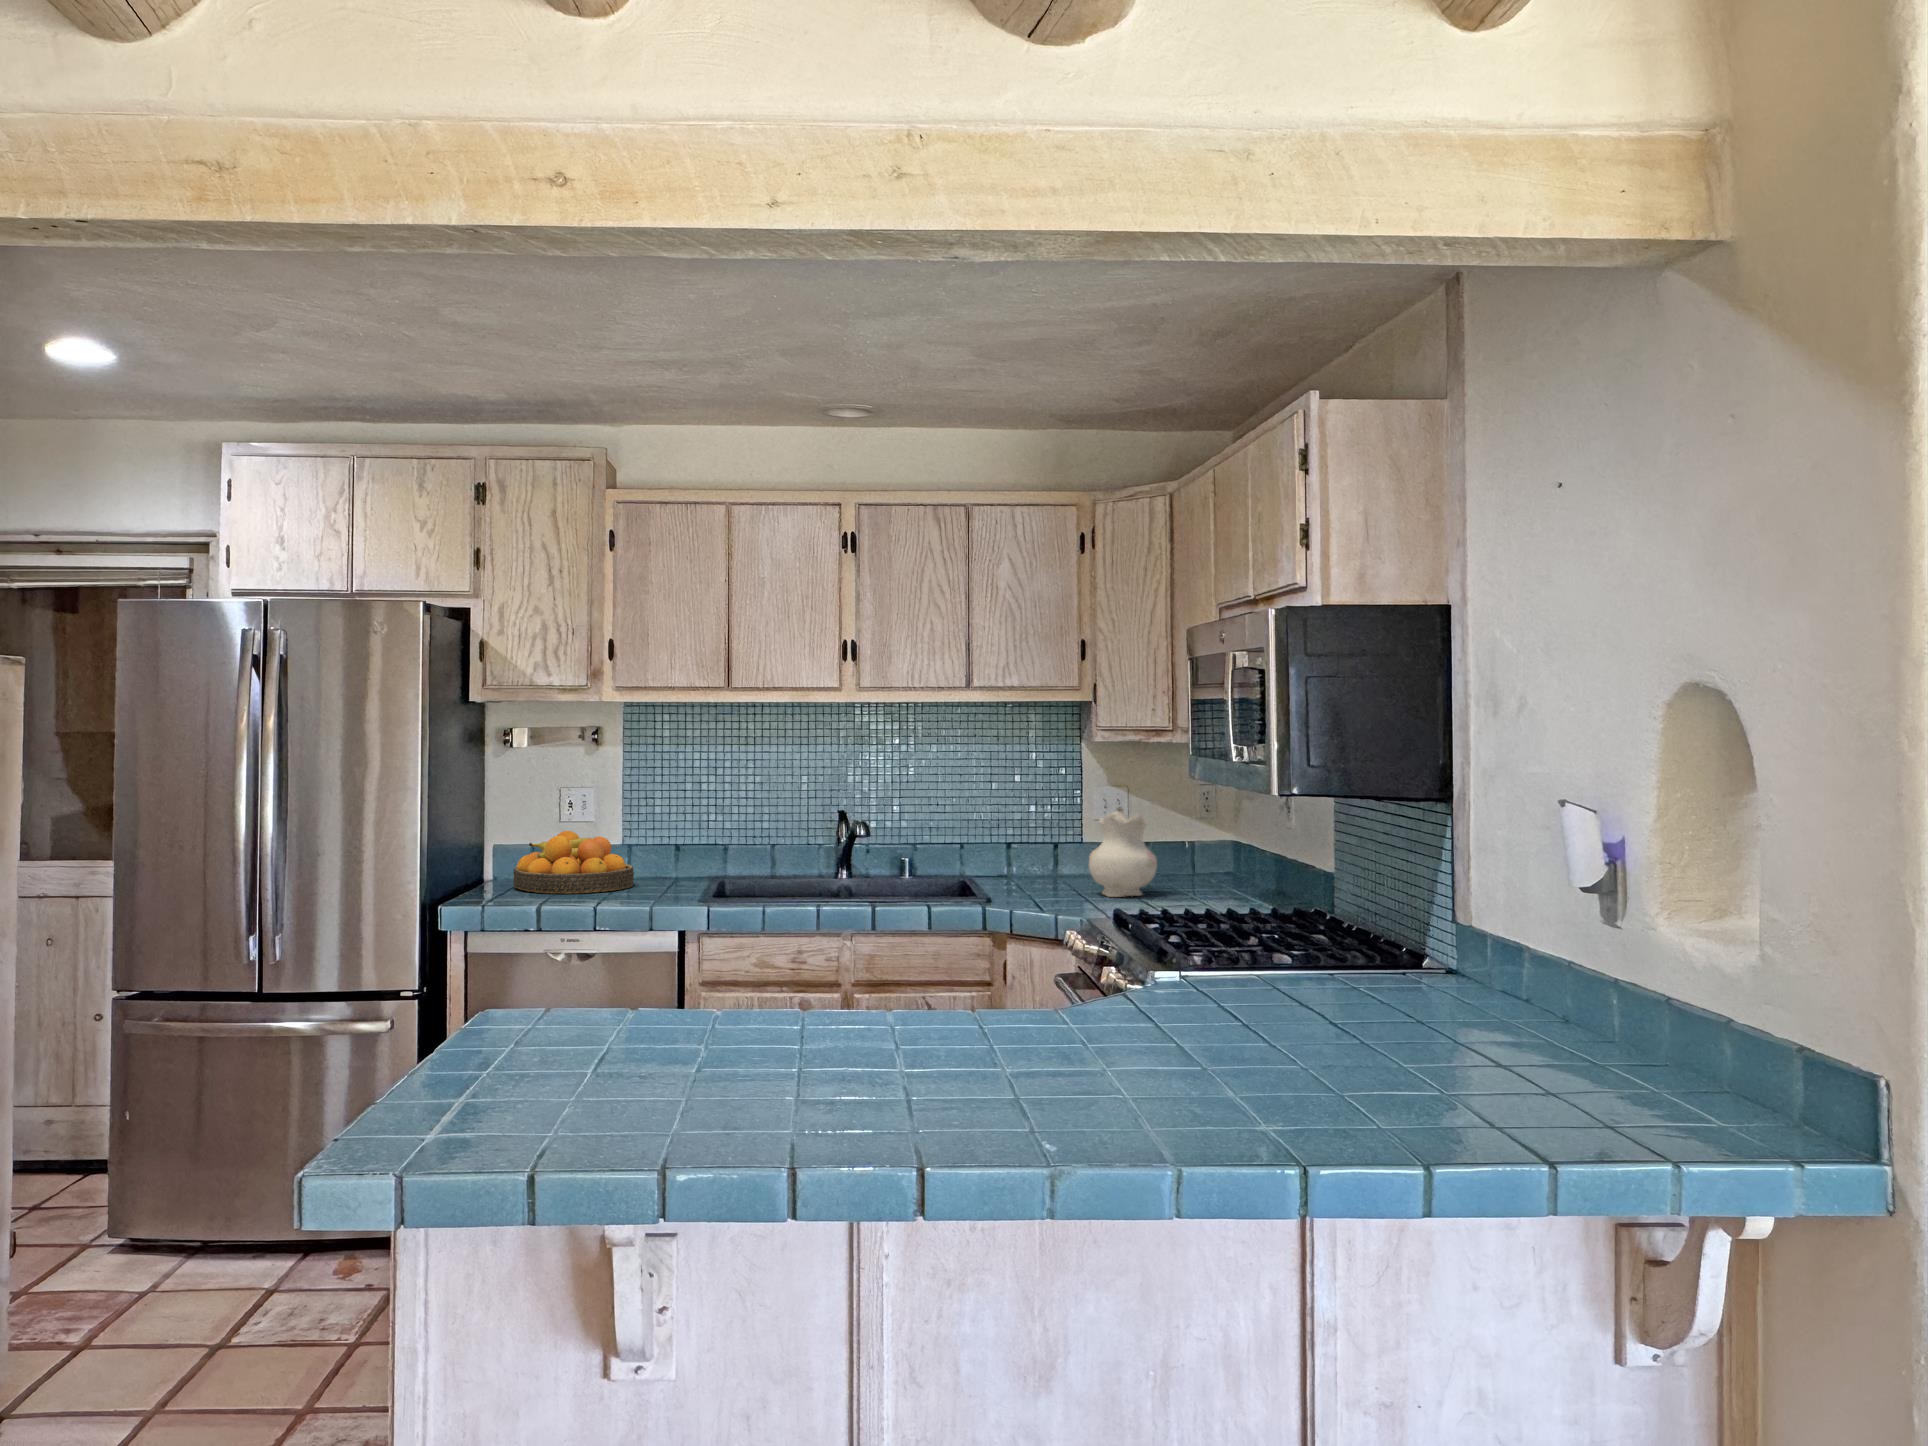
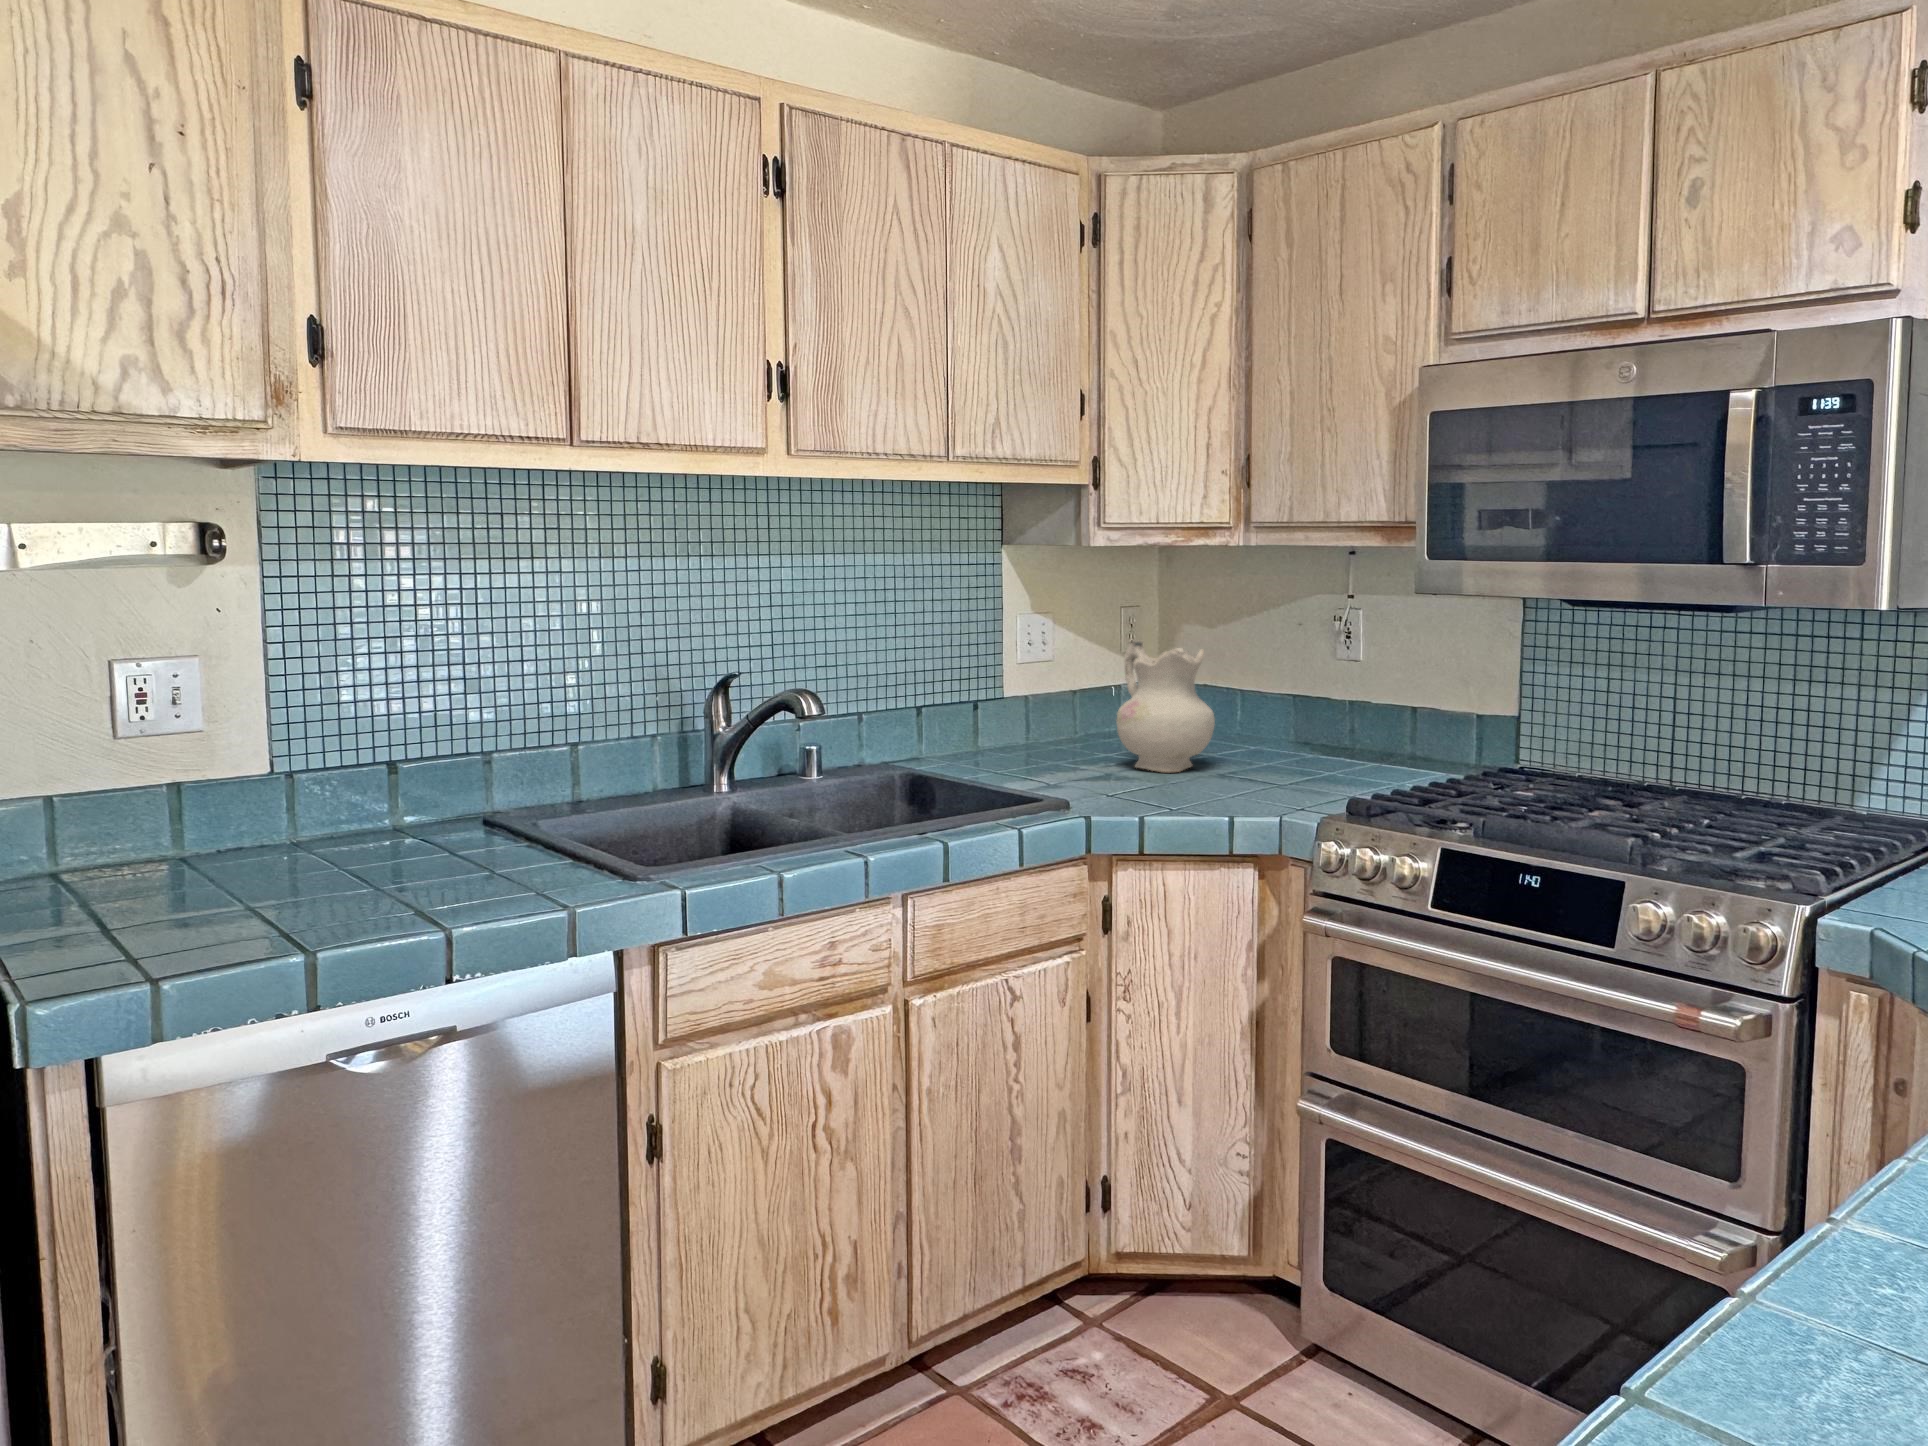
fruit bowl: present [513,831,634,894] -> none [75,763,381,918]

